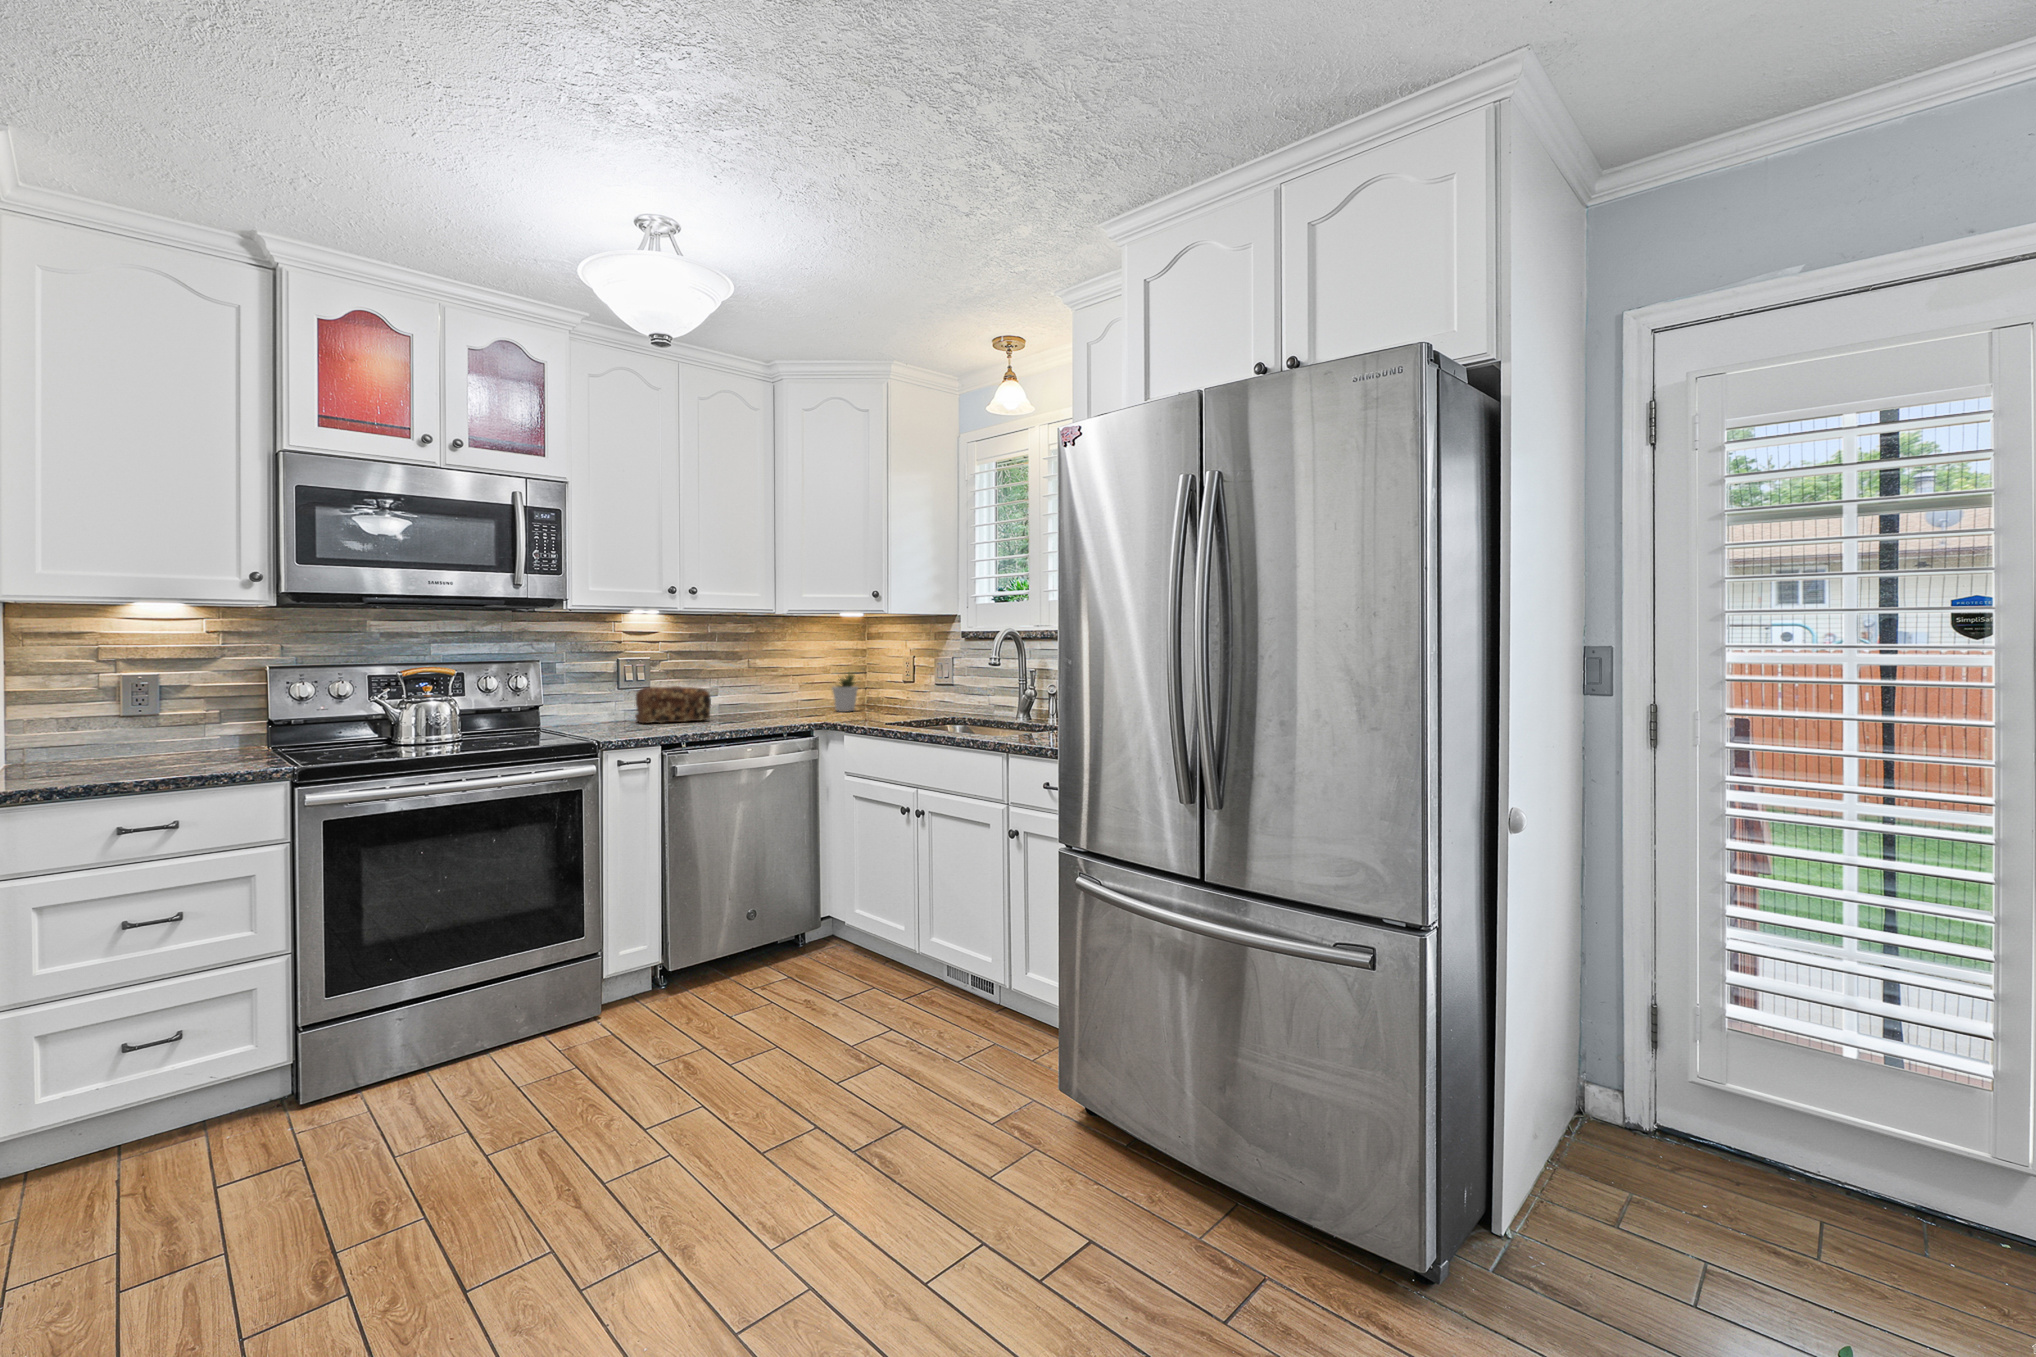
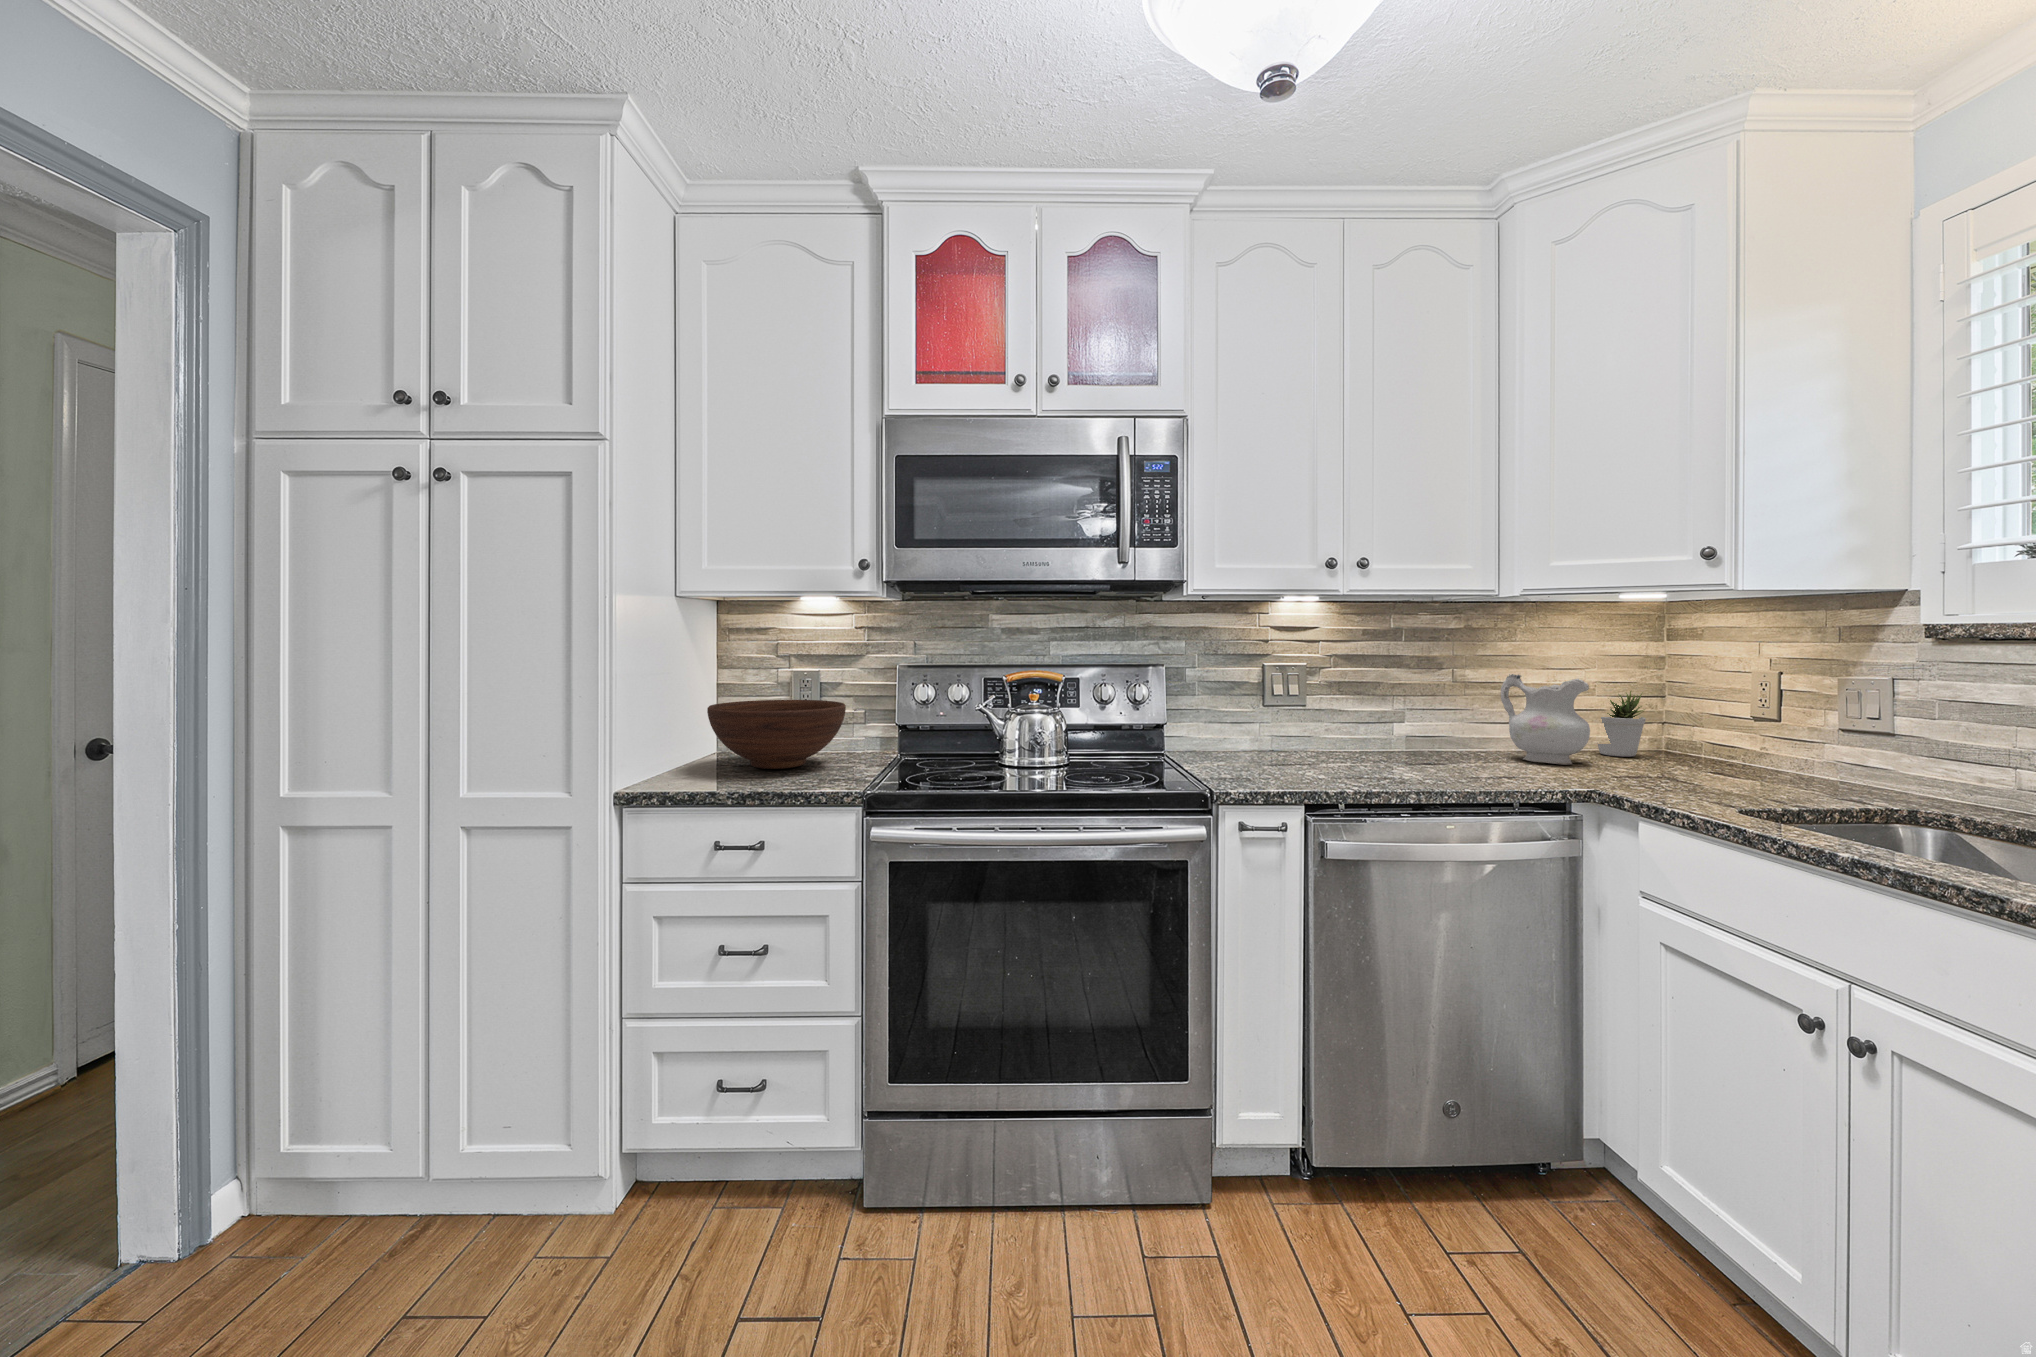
ceramic pitcher: none [778,661,827,717] -> present [1501,674,1590,765]
bread loaf: present [635,686,711,723] -> none [1285,703,1391,755]
fruit bowl: none [72,701,243,765] -> present [707,700,846,769]

